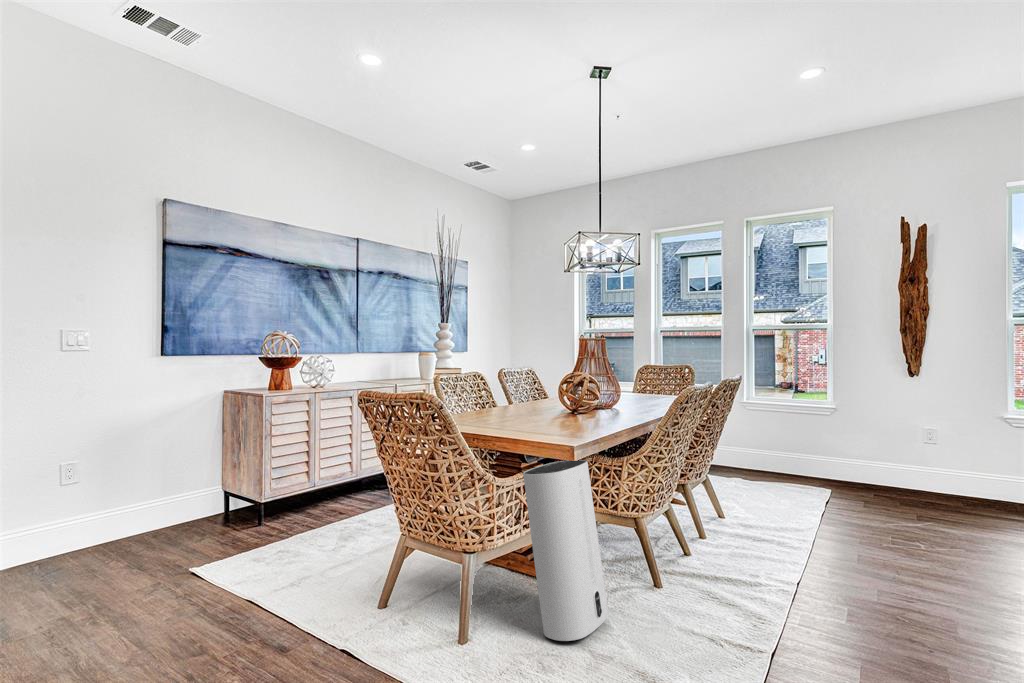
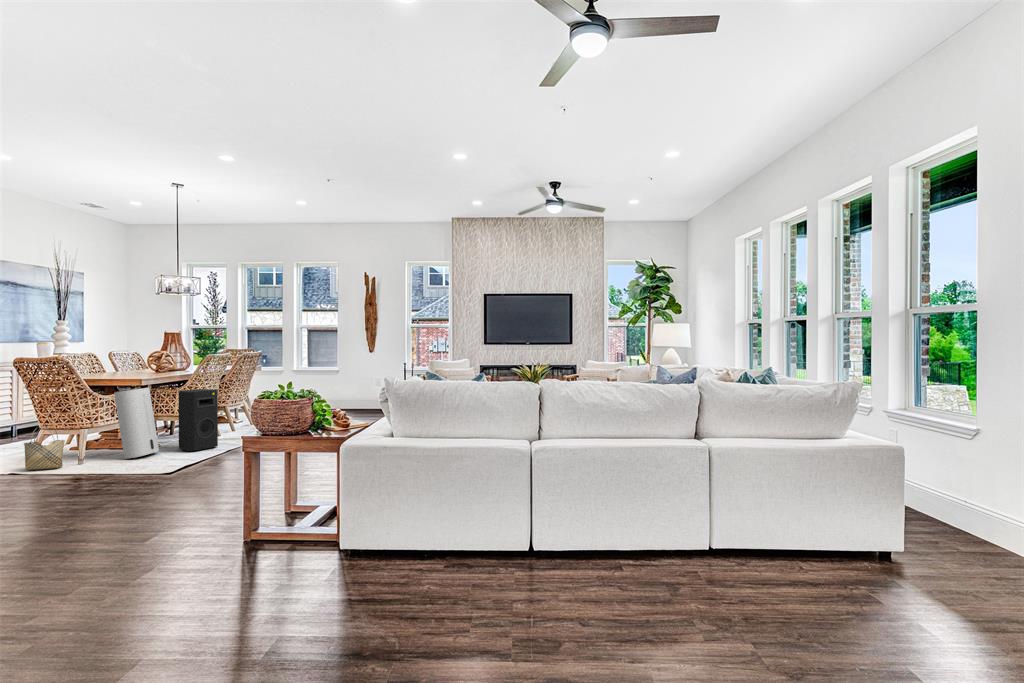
speaker: none [643,464,729,629] -> present [178,389,218,452]
woven basket: none [358,544,431,657] -> present [24,425,65,470]

